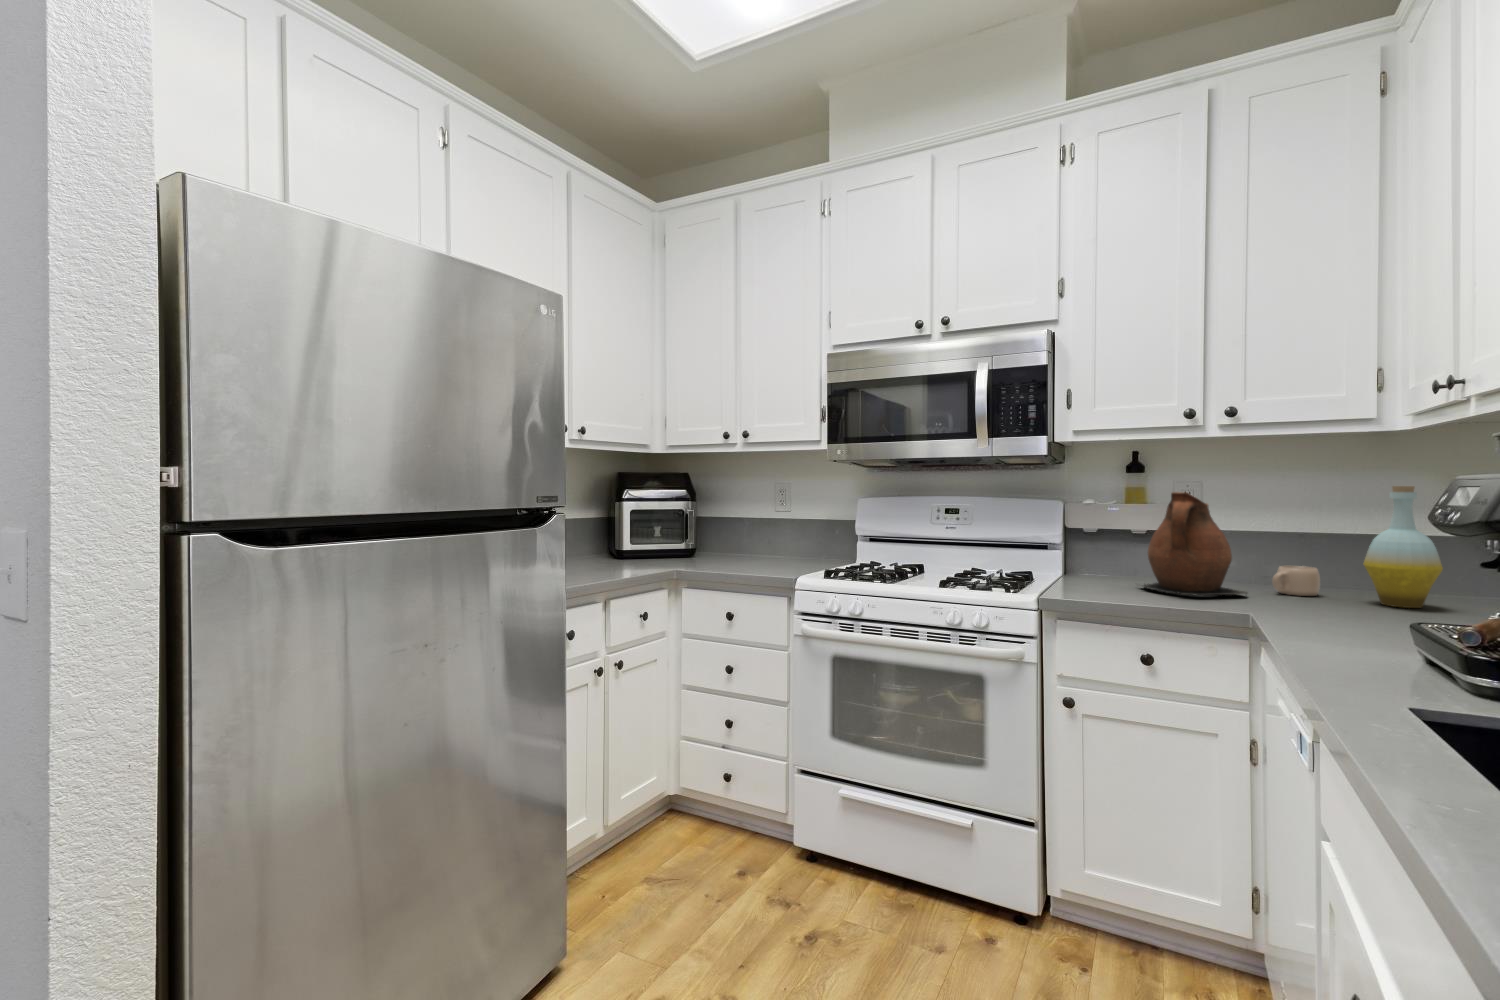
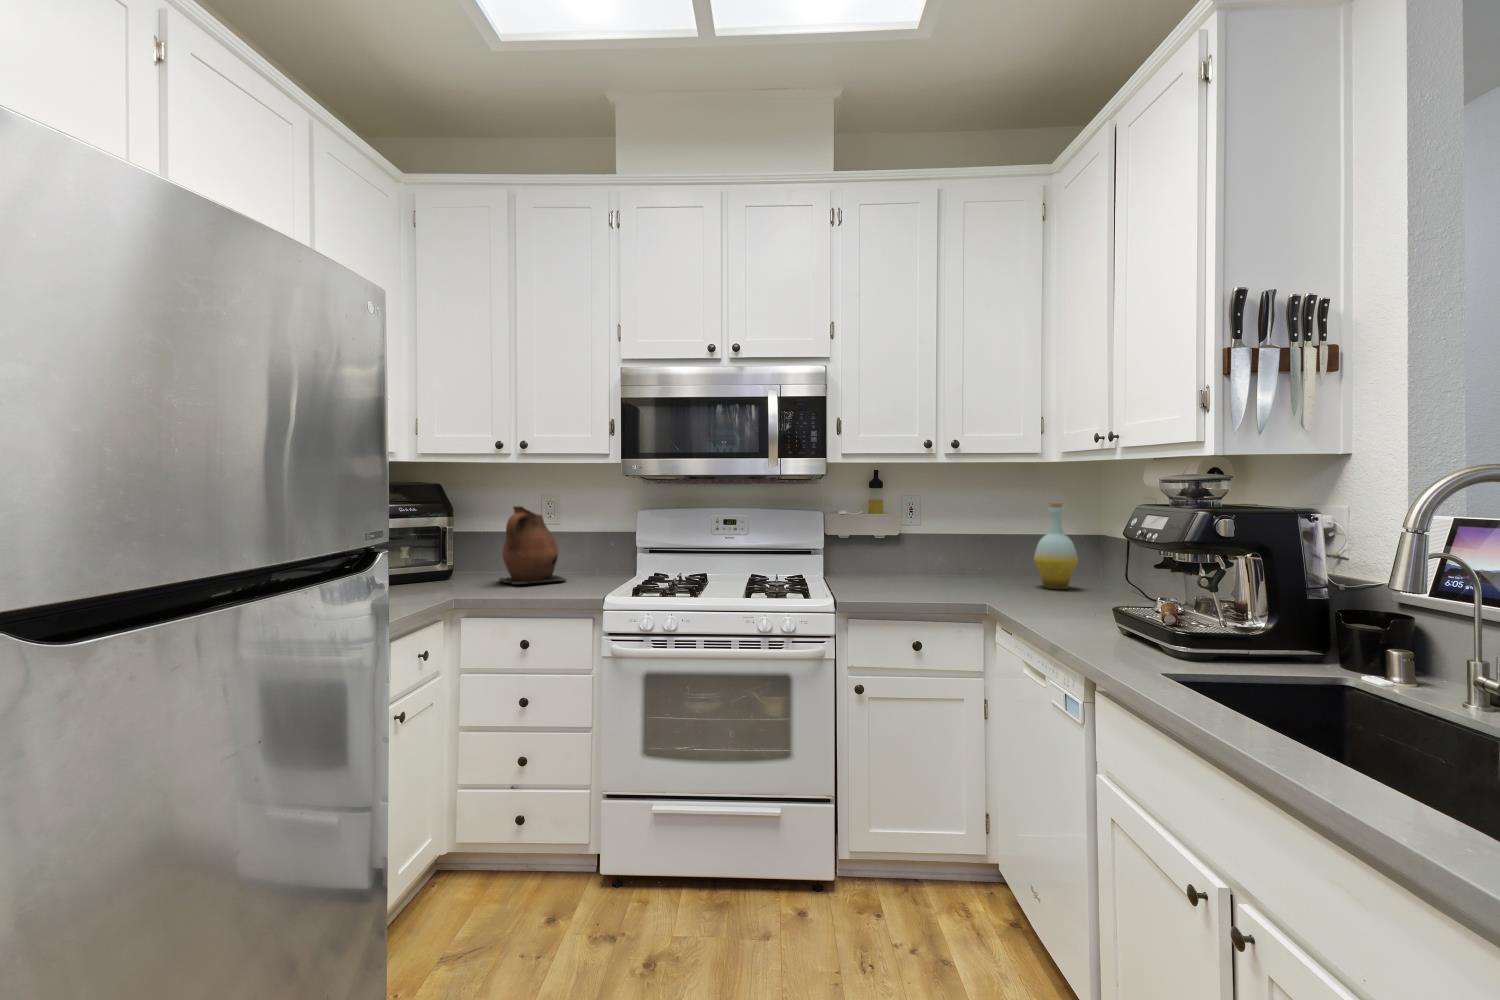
ceramic pitcher: present [1143,492,1248,595] -> present [500,506,566,584]
mug: present [1272,566,1320,596] -> none [979,562,1007,585]

